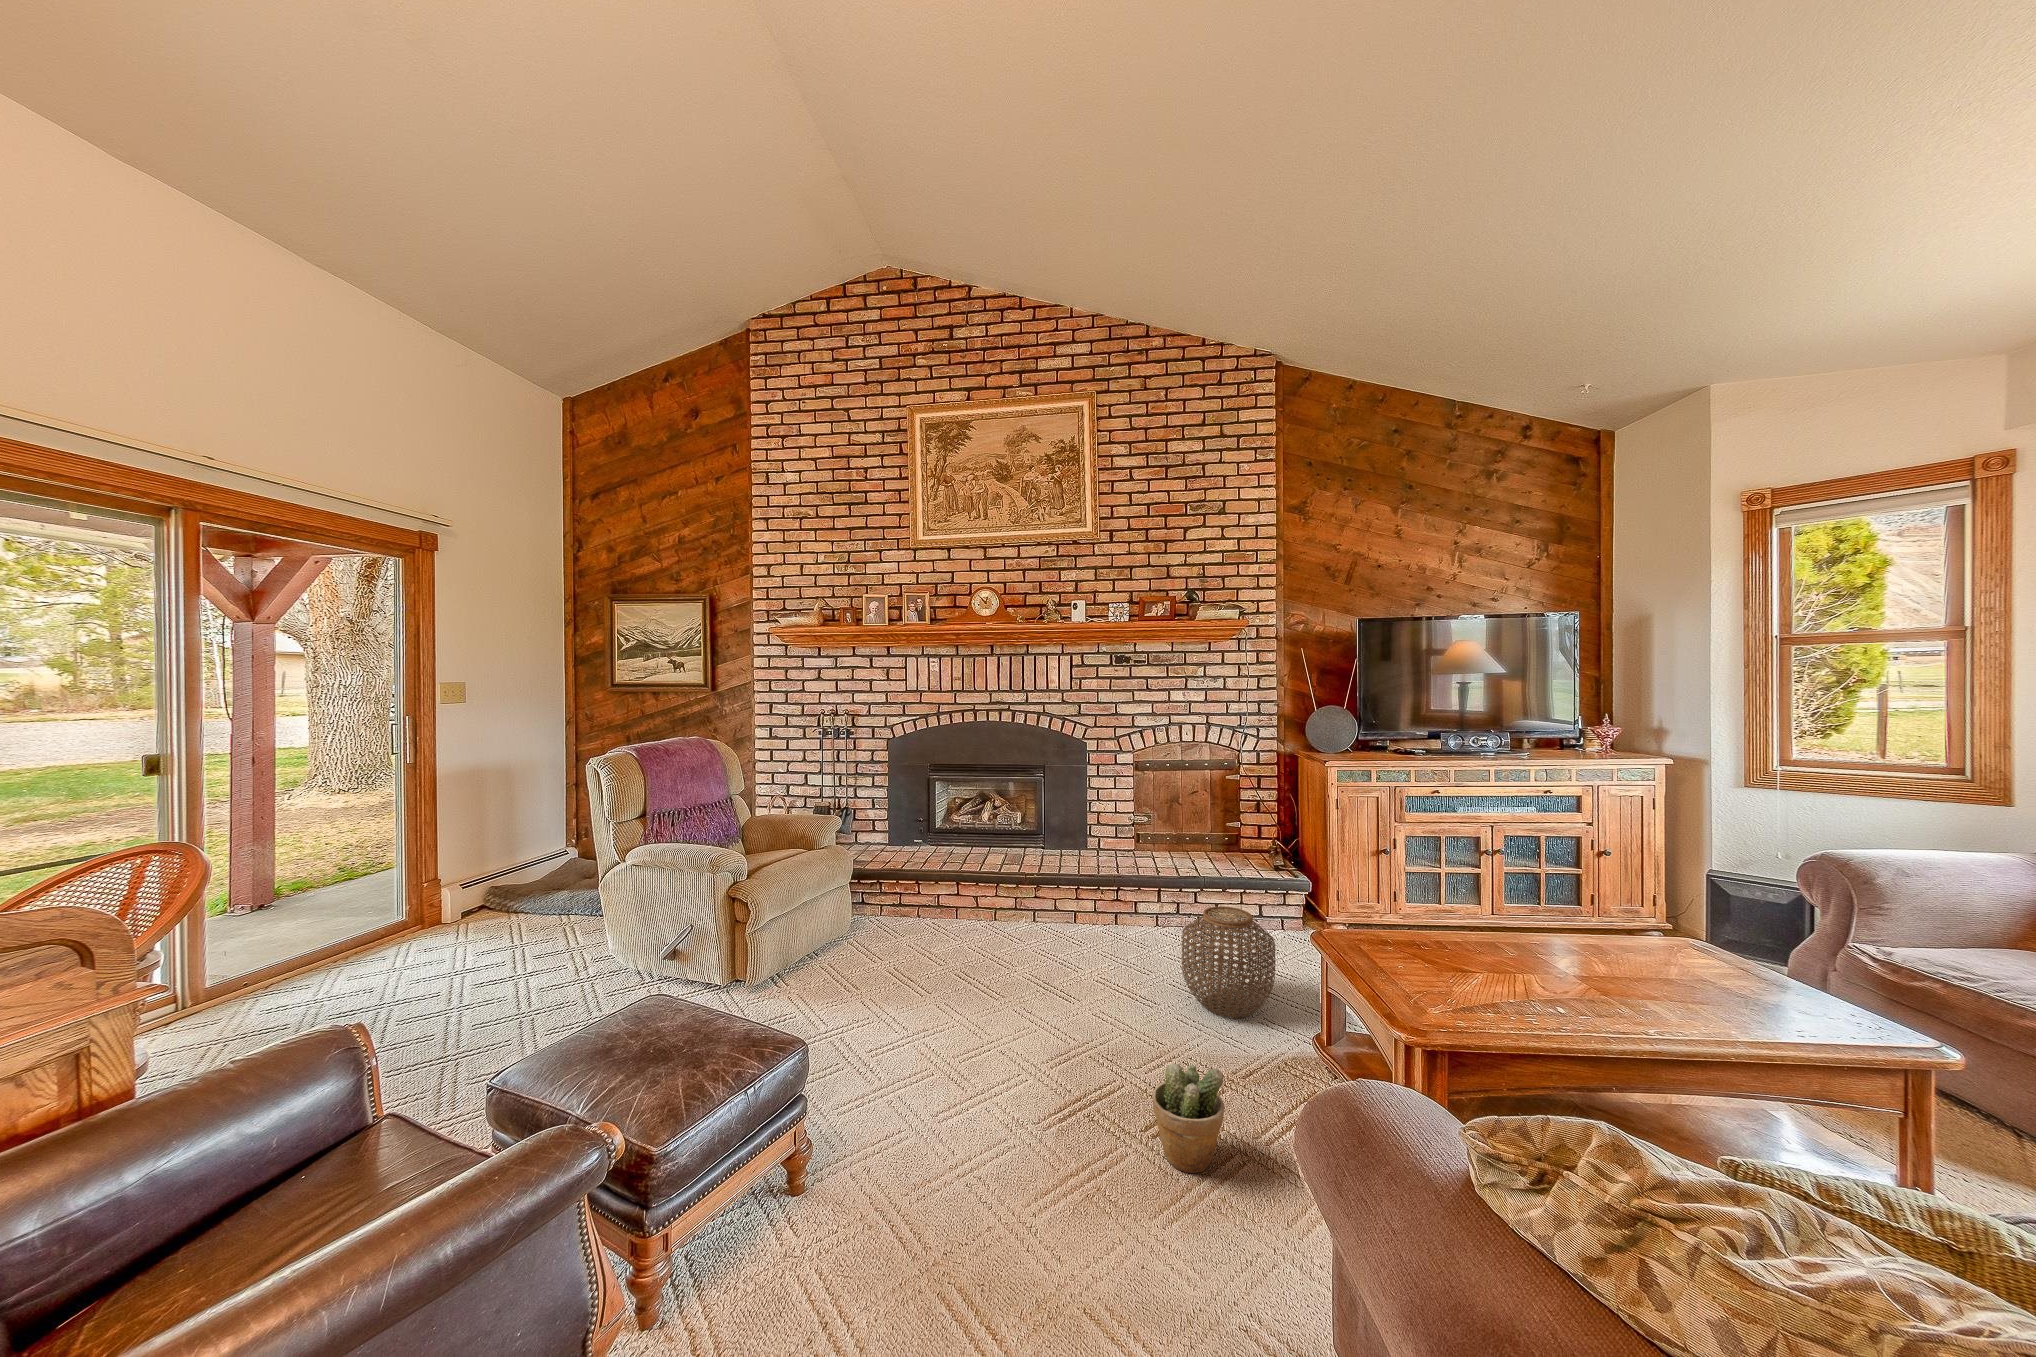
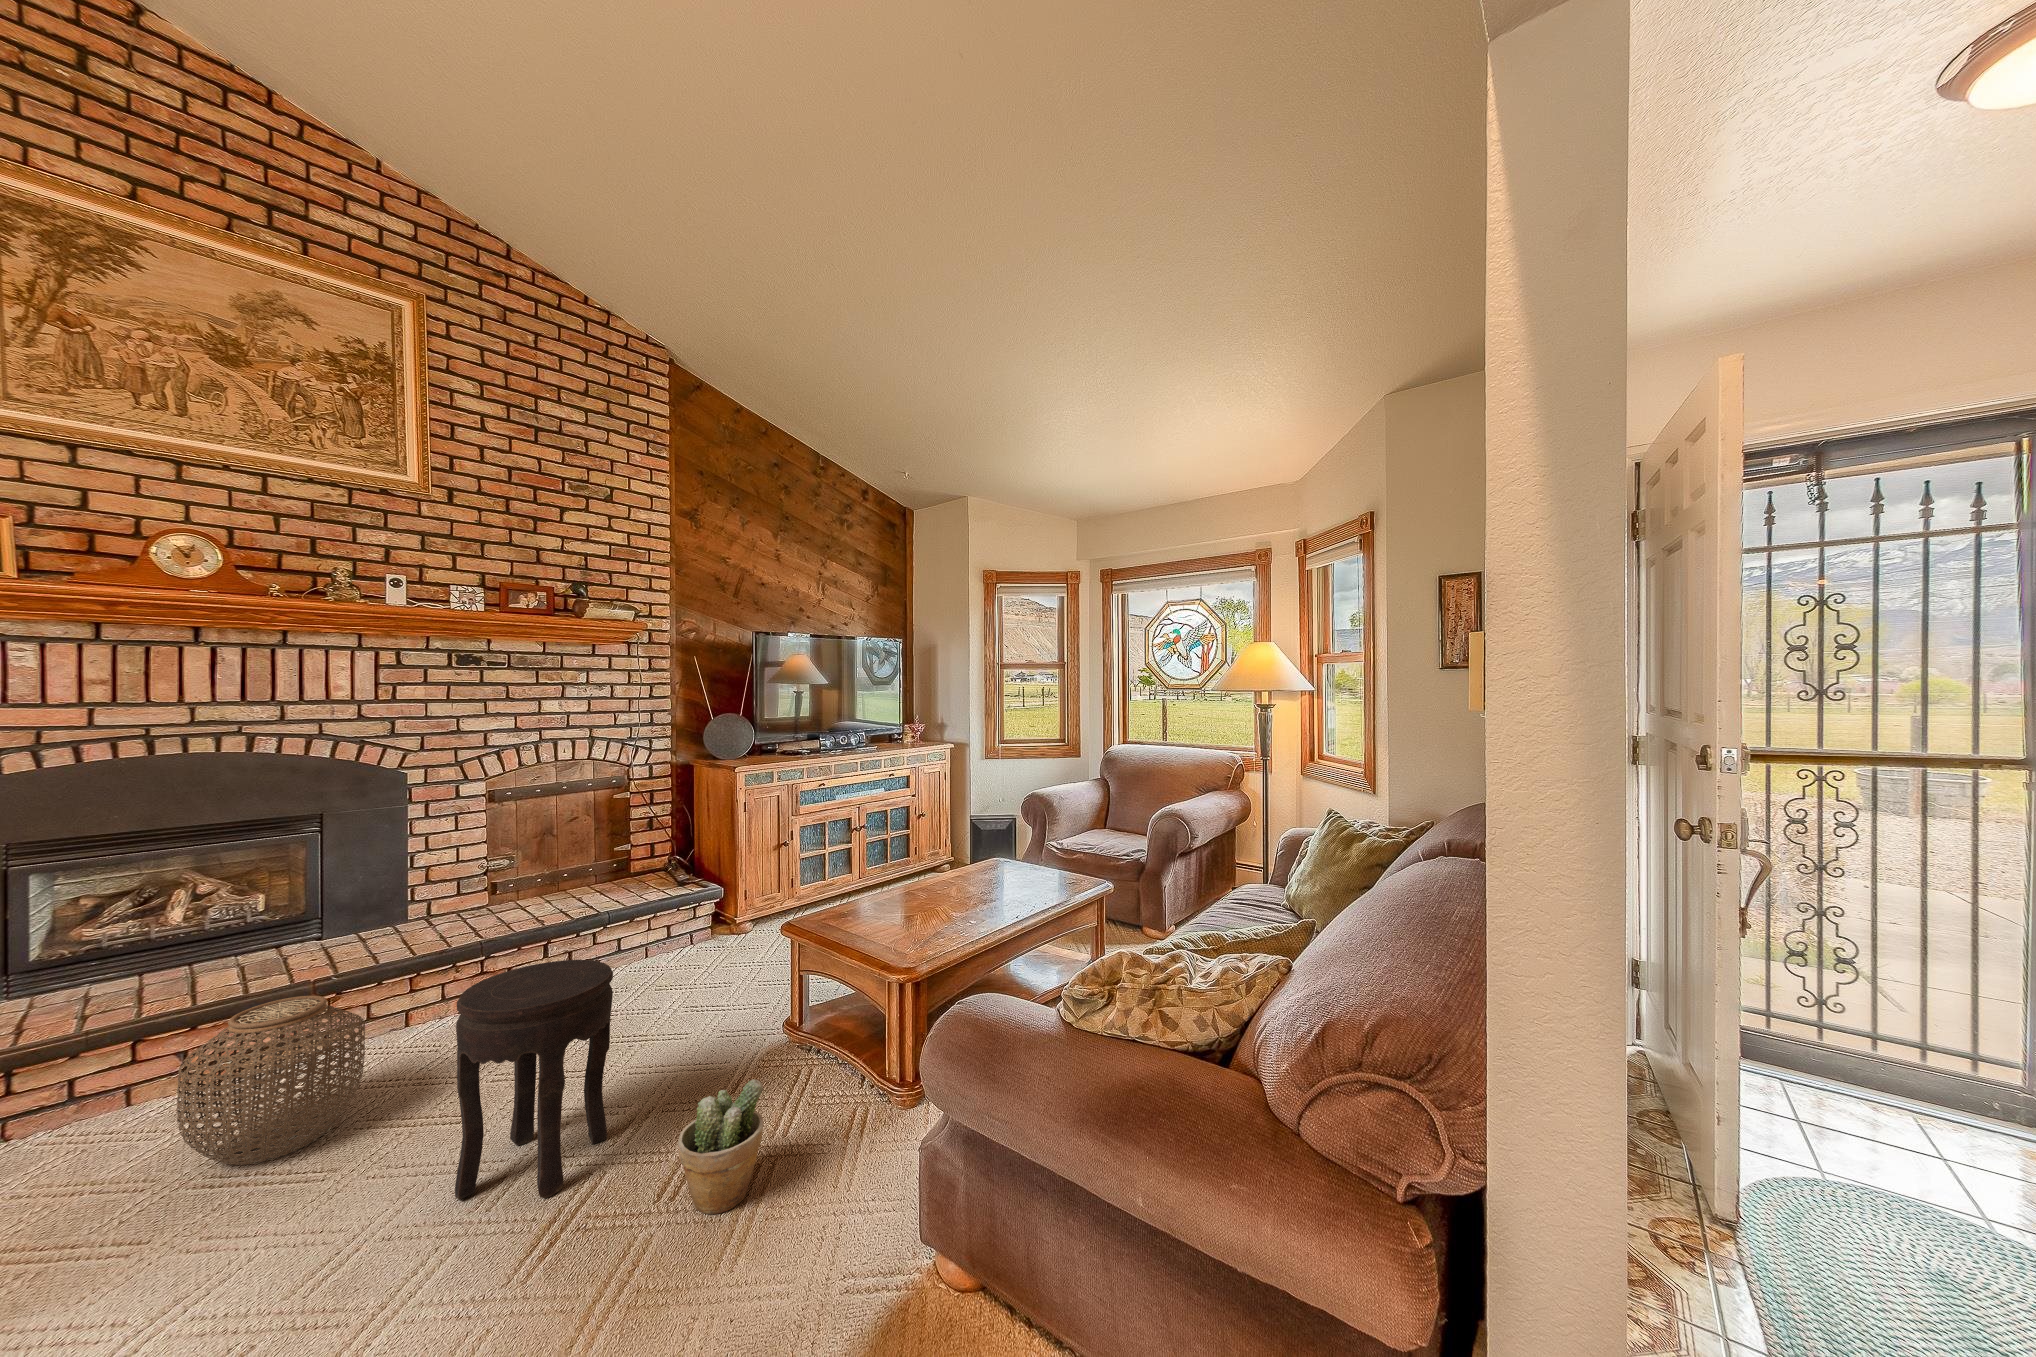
side table: none [1043,905,1142,1084] -> present [455,960,613,1200]
woven basket: present [1182,906,1275,1018] -> present [177,996,365,1165]

